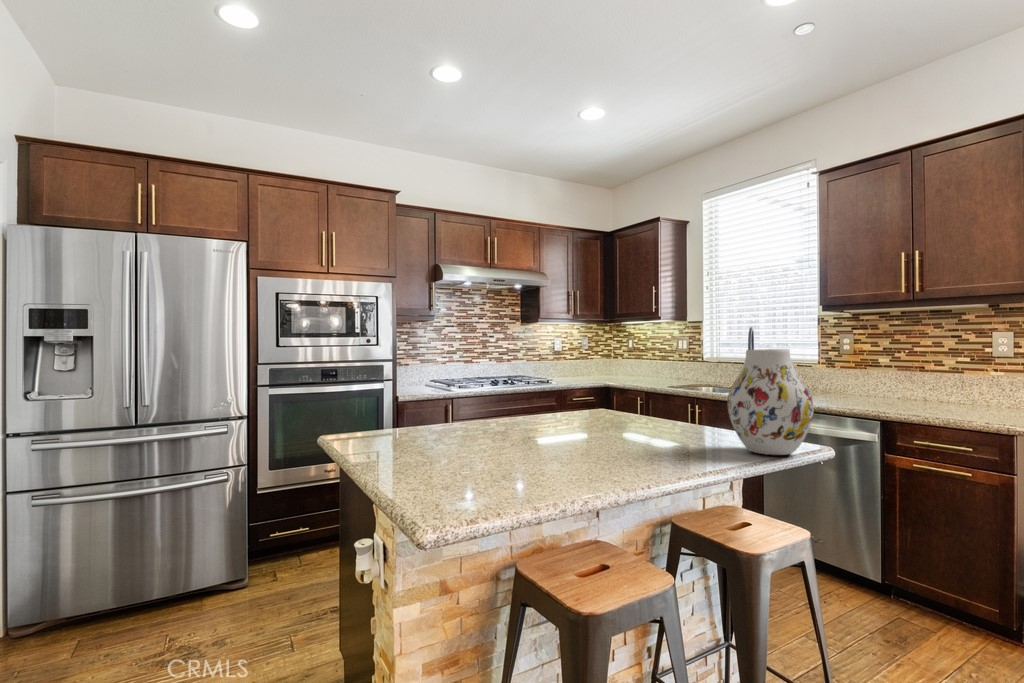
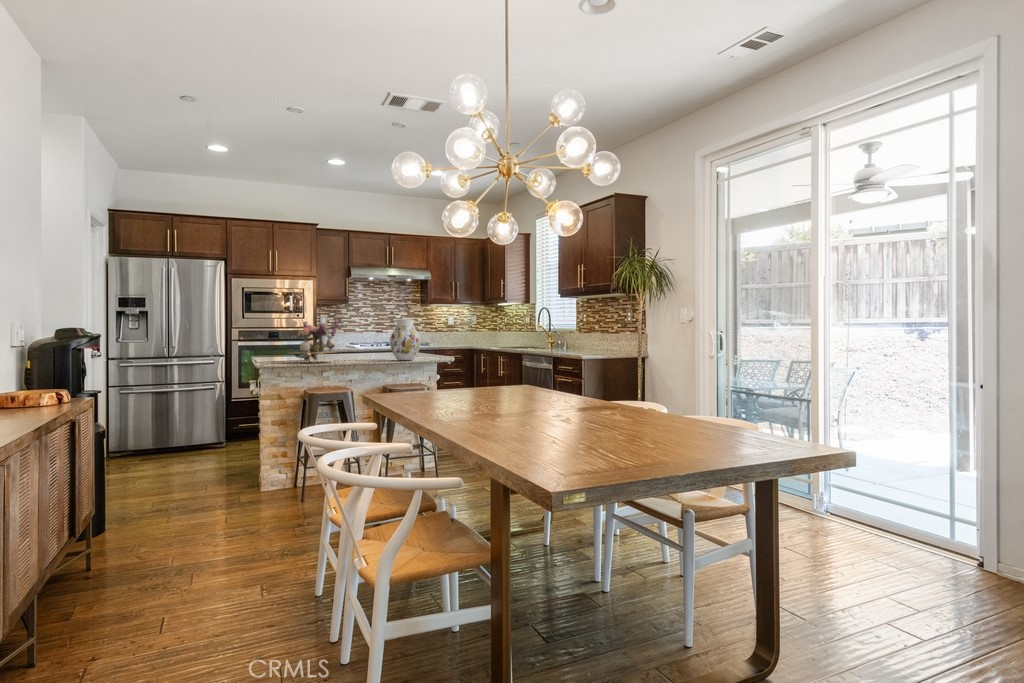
flower arrangement: none [518,351,670,480] -> present [291,320,340,361]

